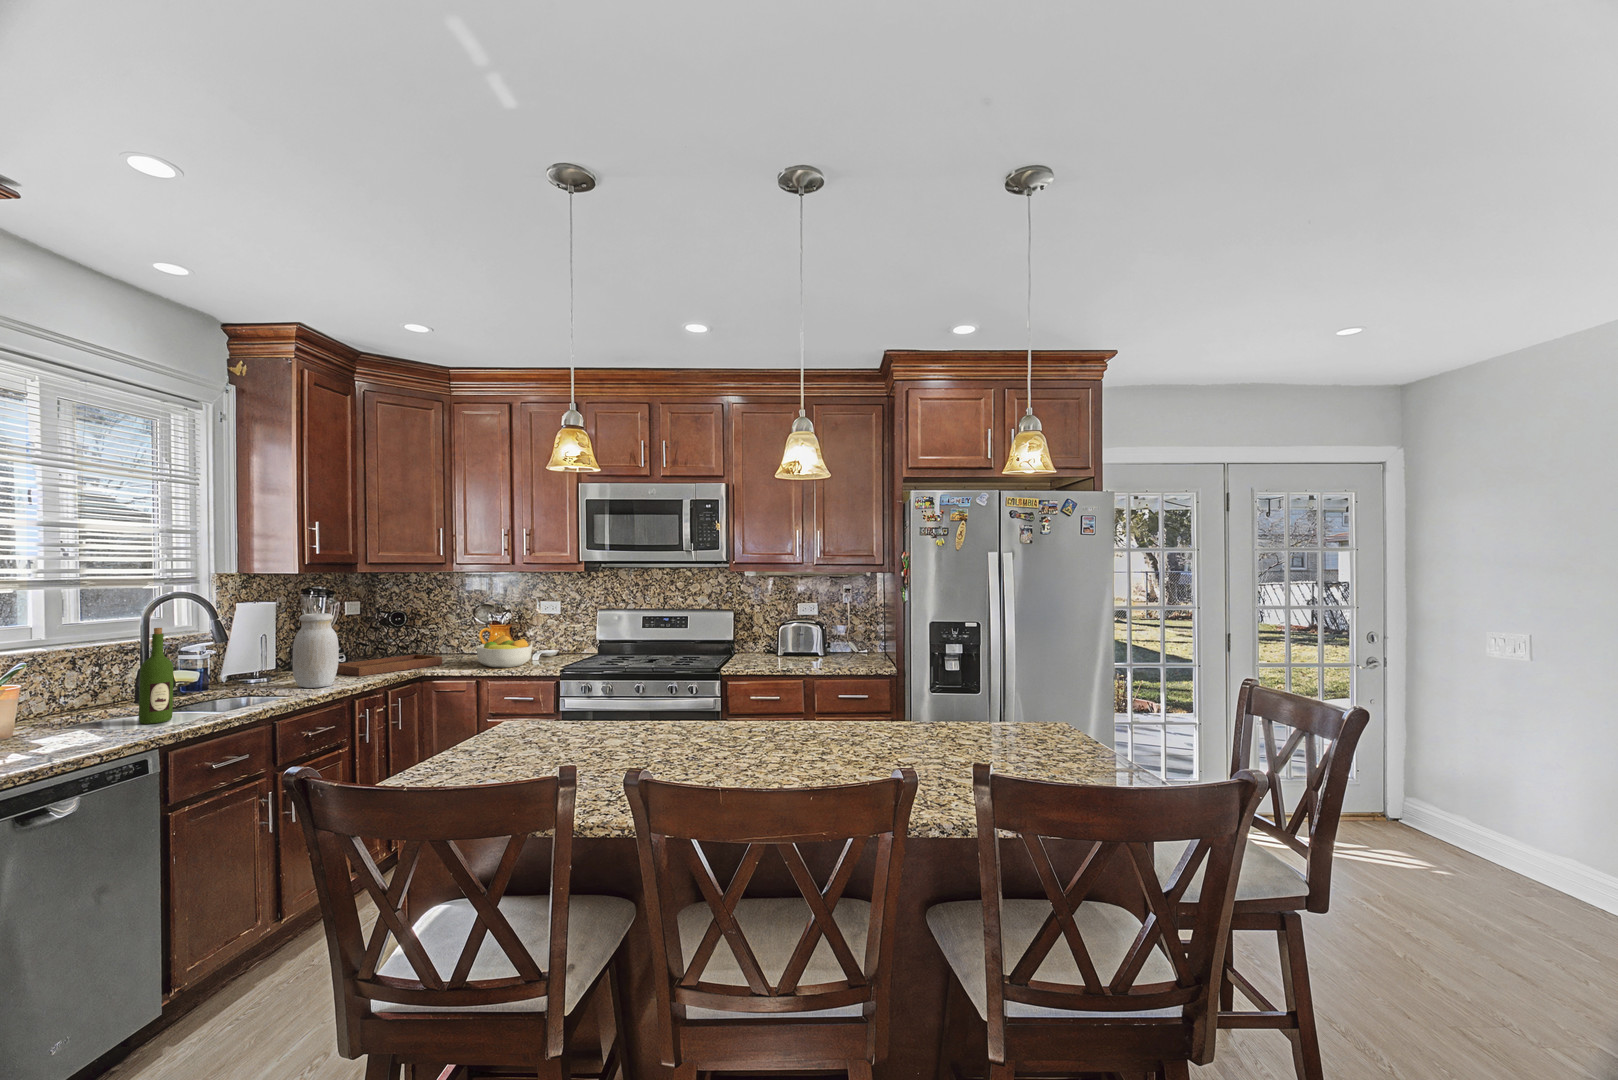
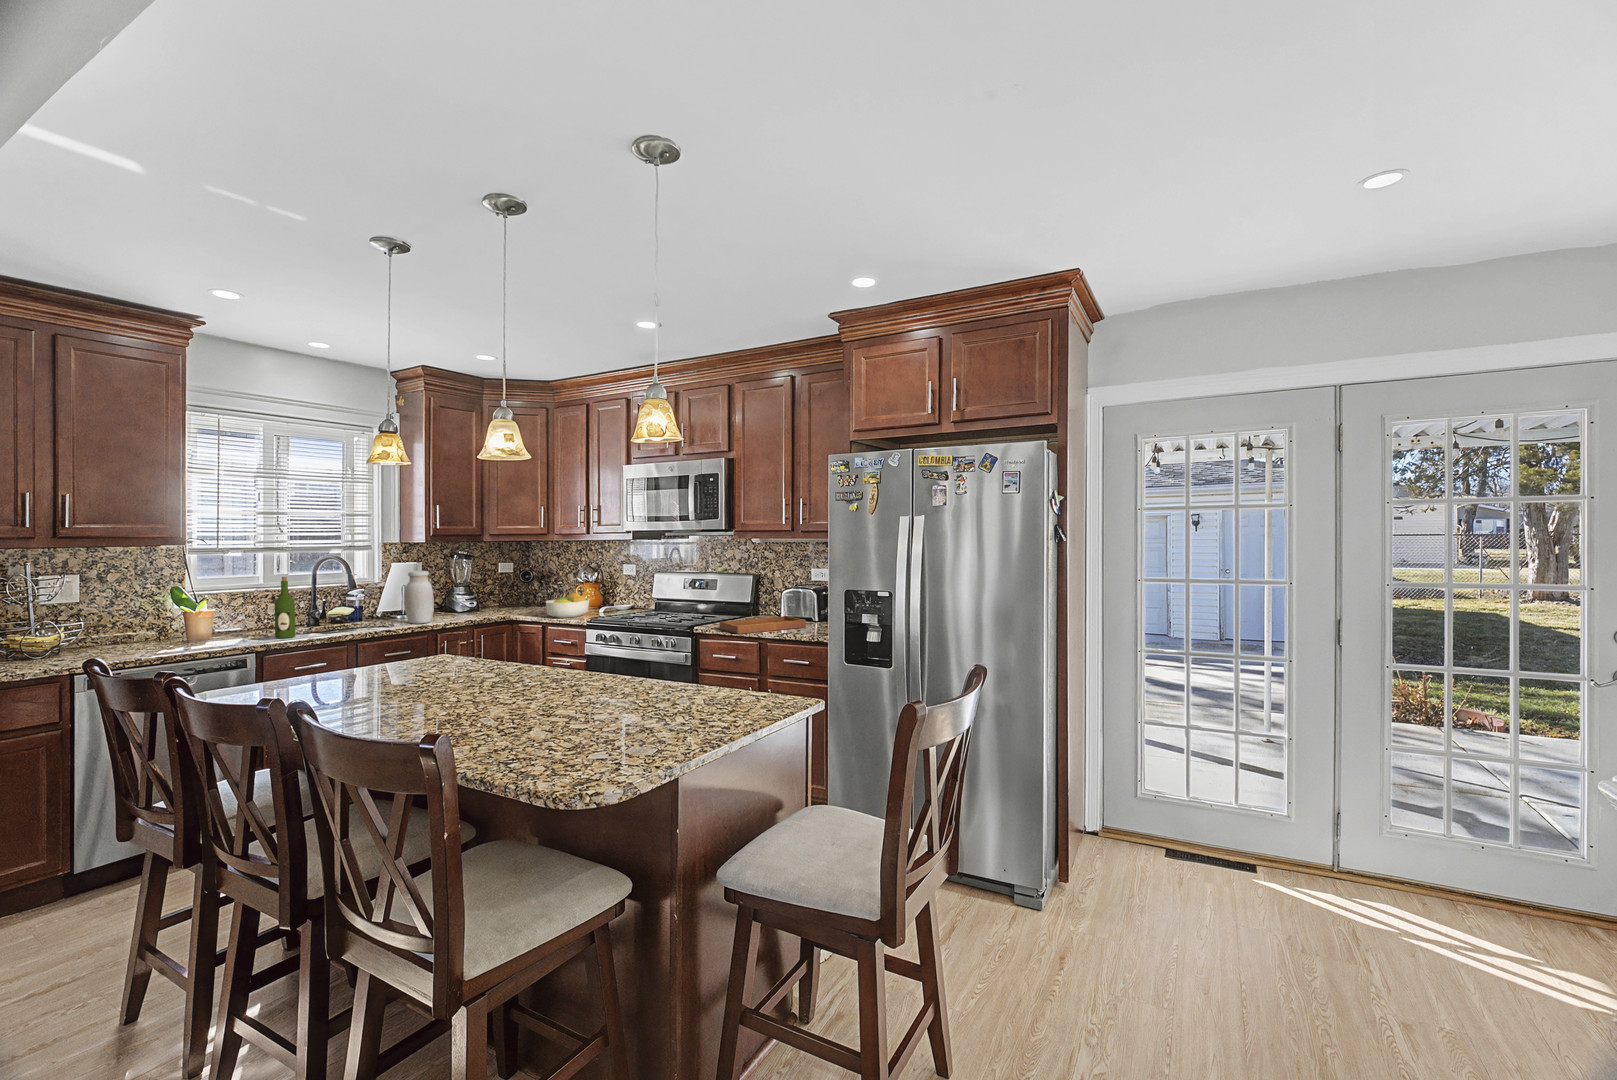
tray: present [337,639,442,676] -> present [719,601,806,634]

